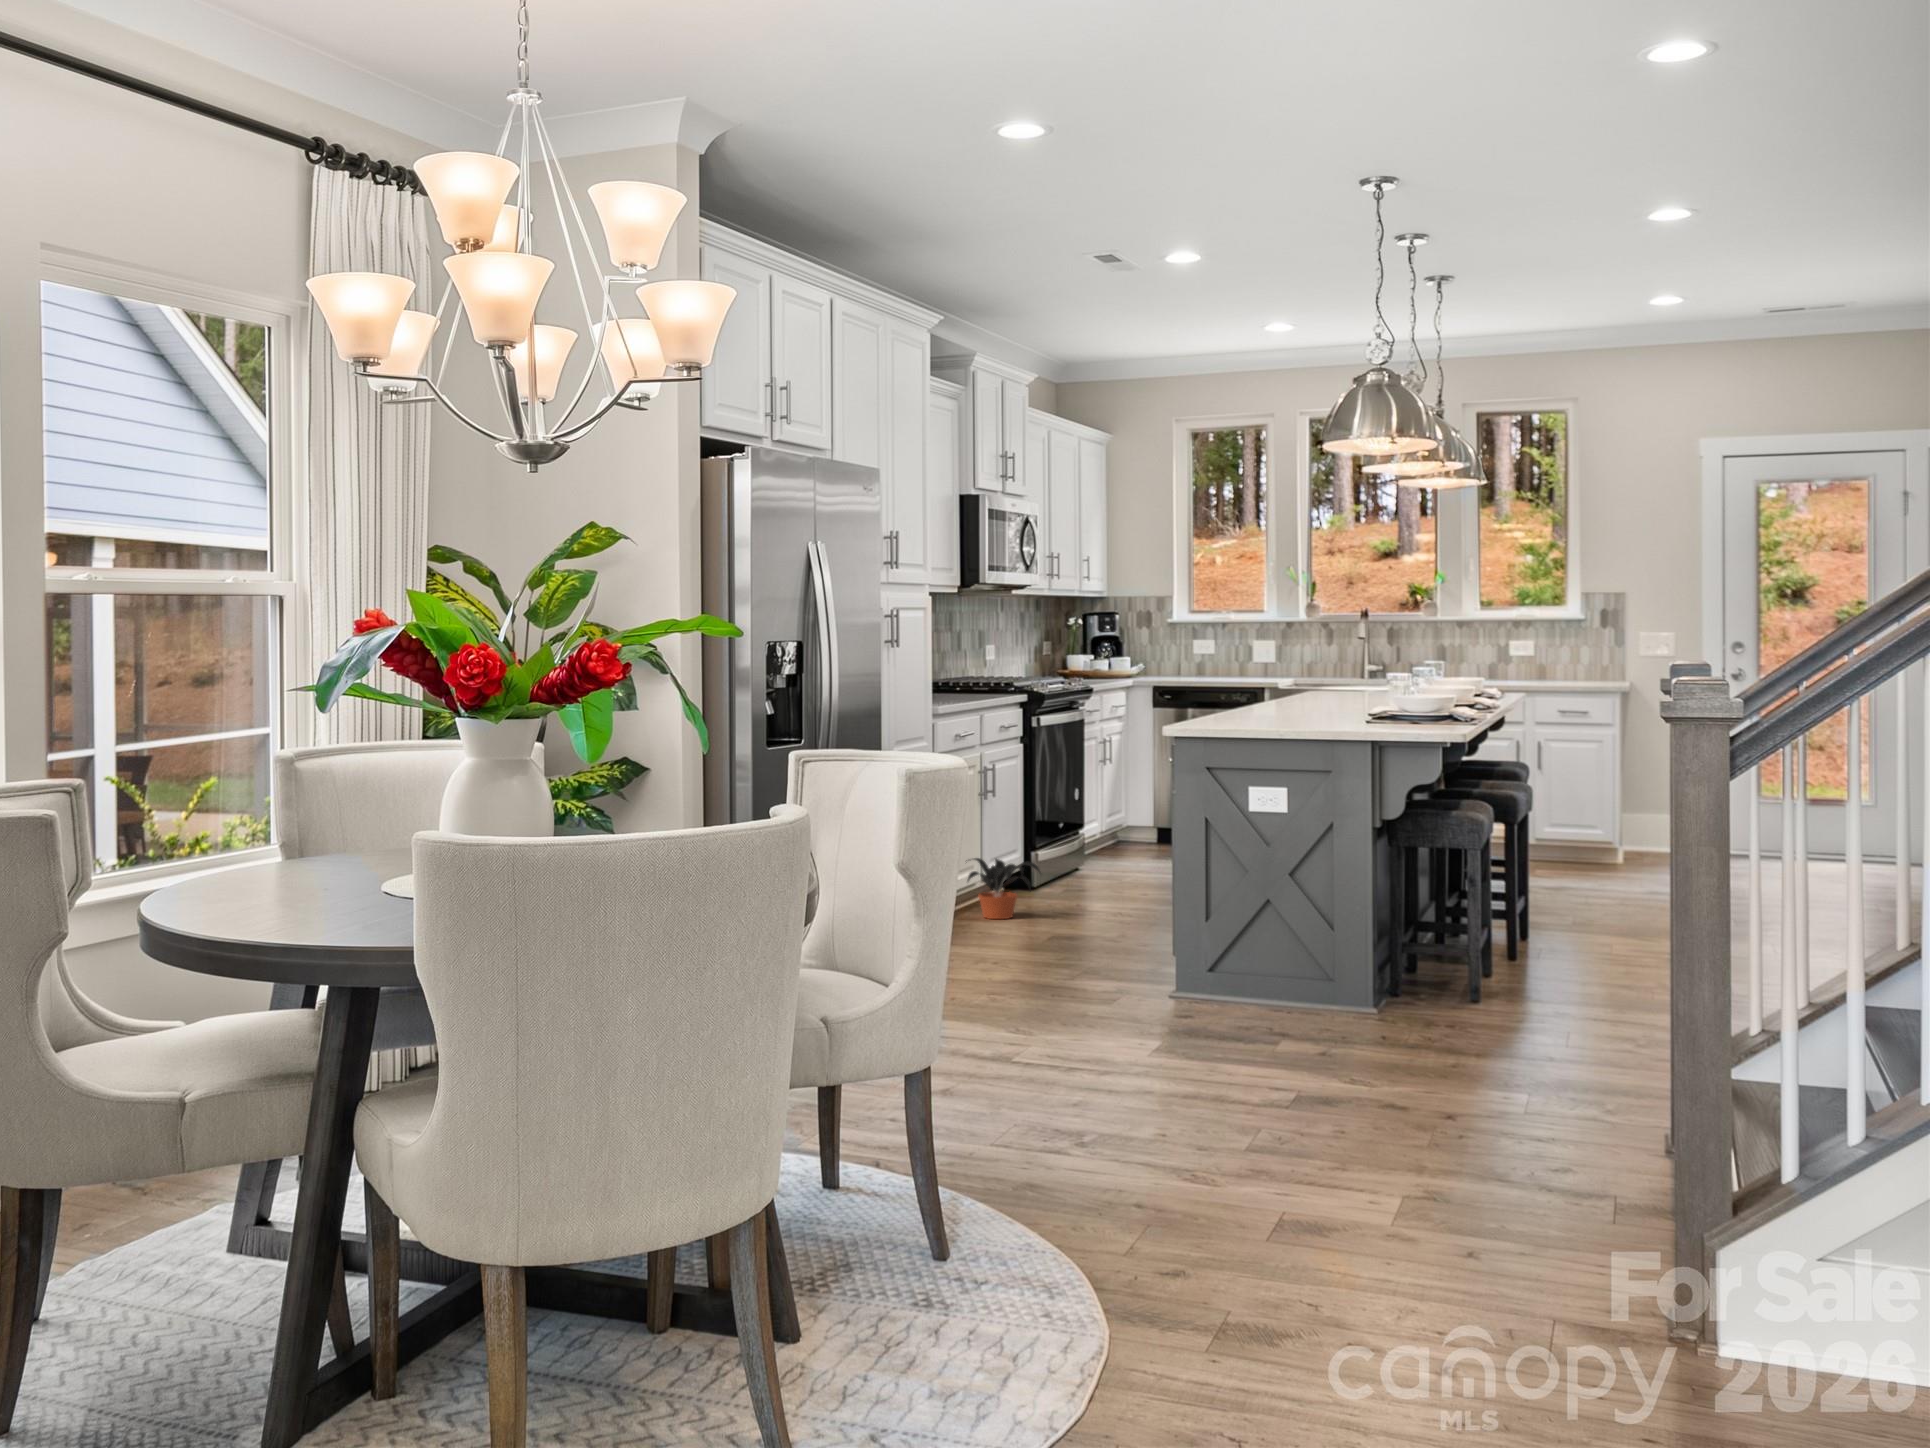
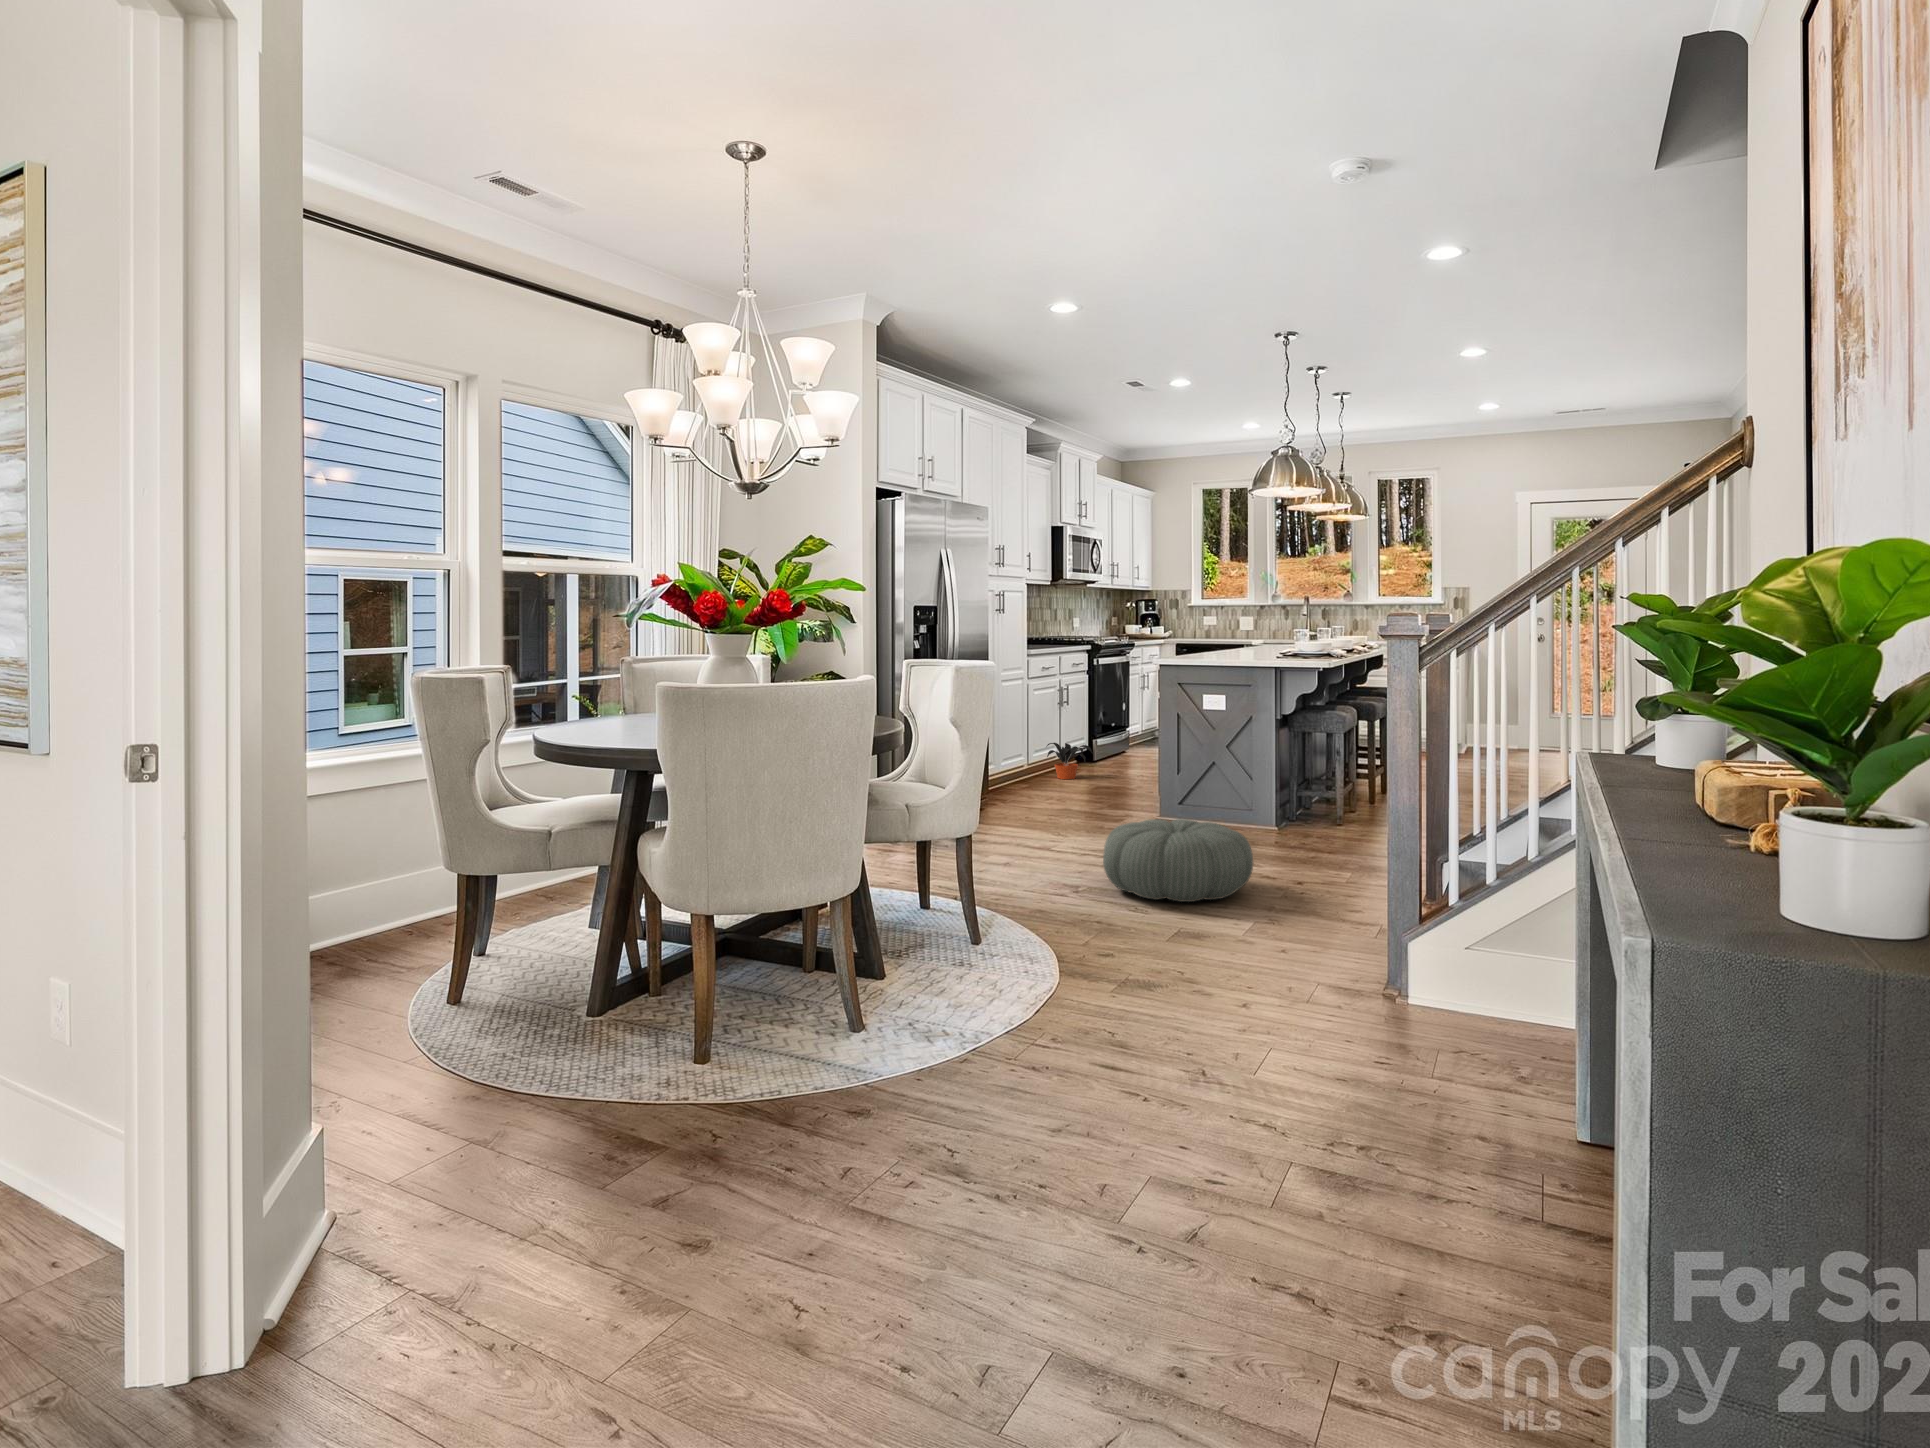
pouf: none [1125,1009,1383,1159] -> present [1103,819,1253,902]

